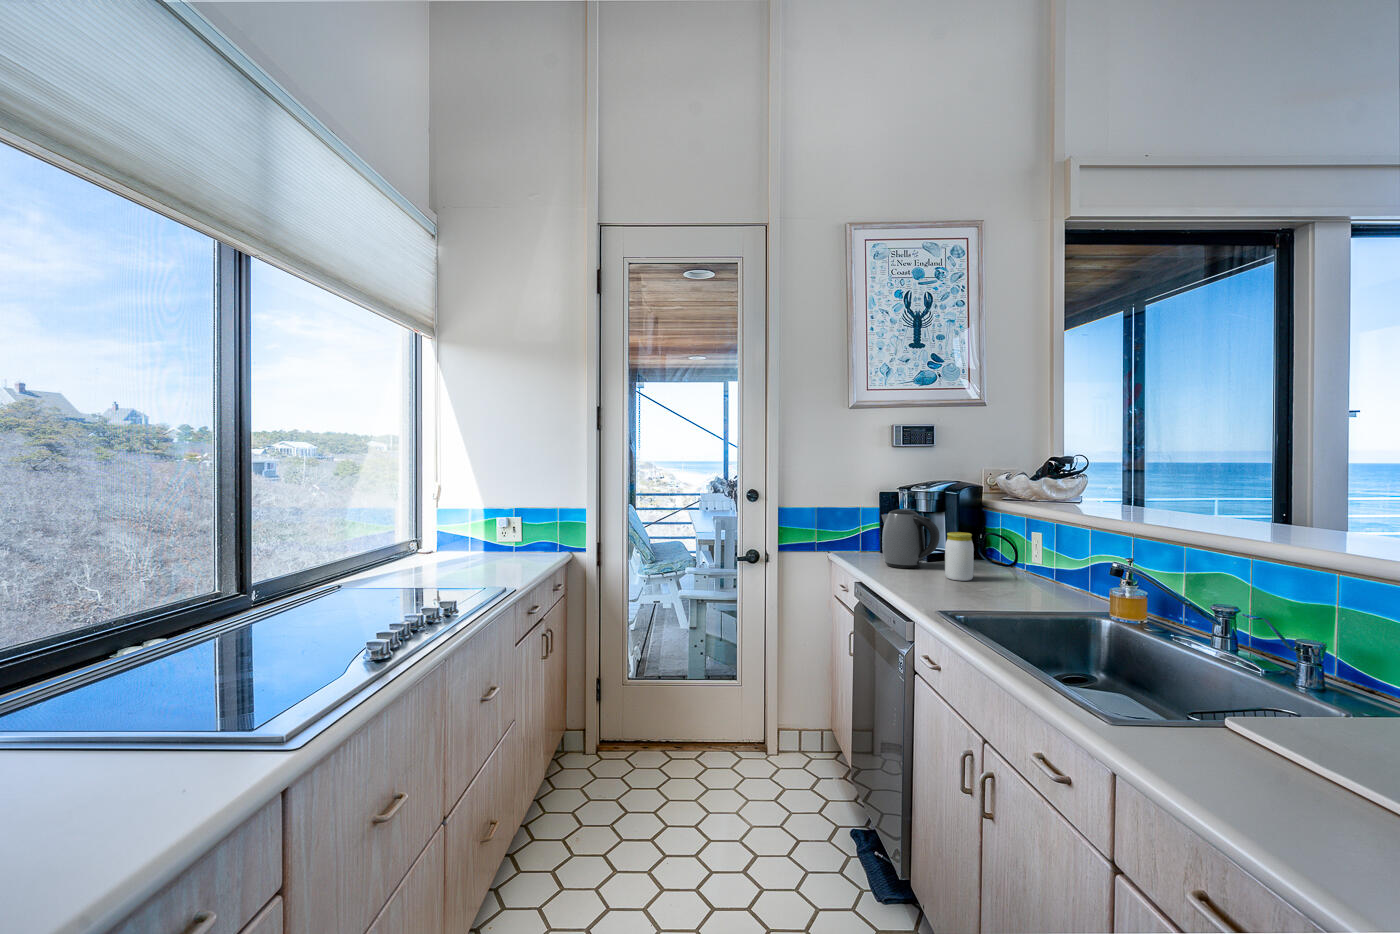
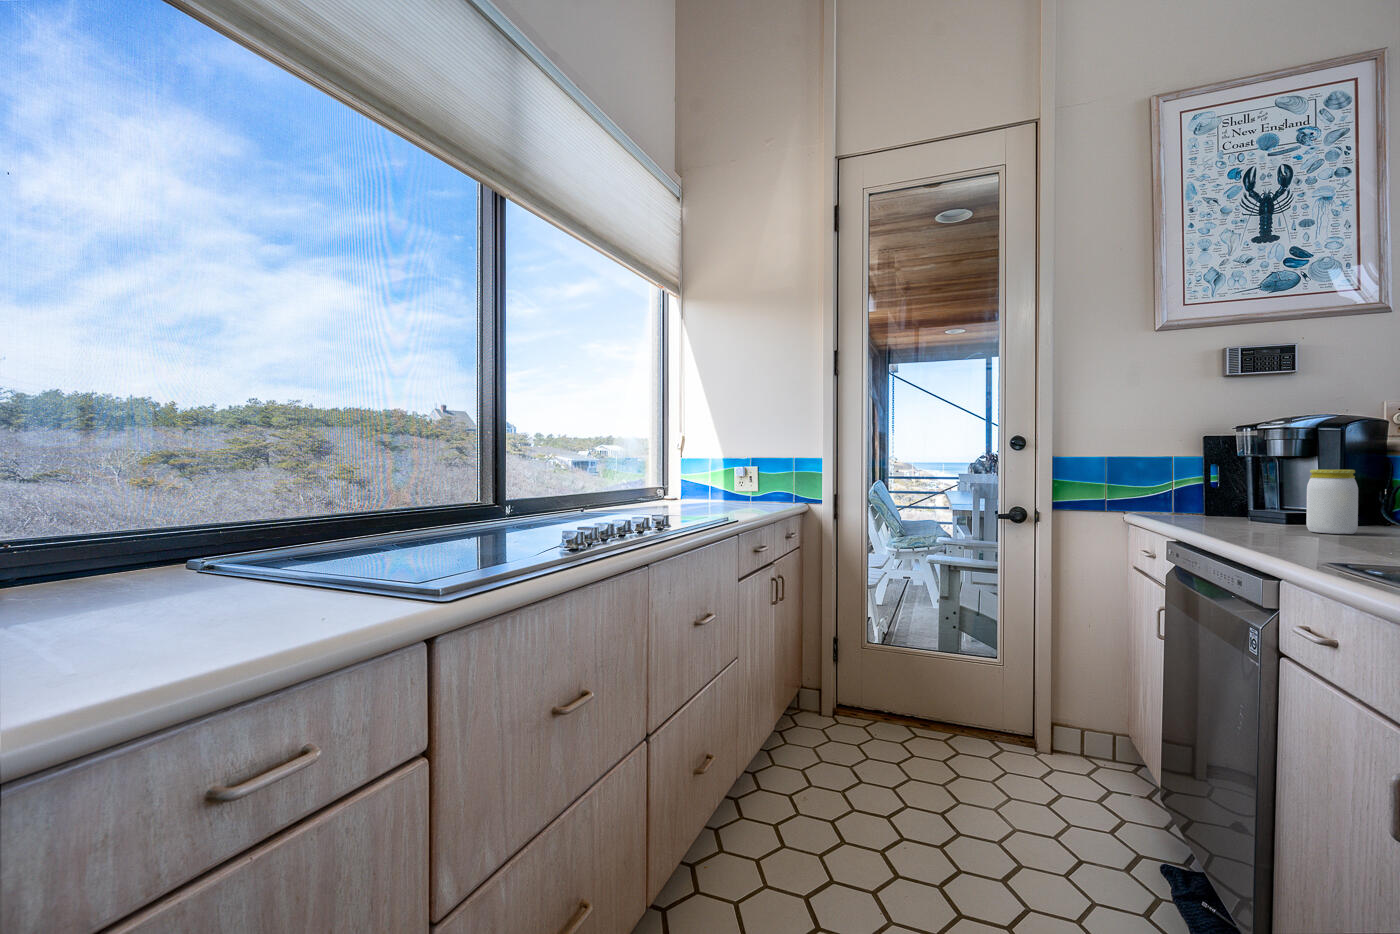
kettle: present [882,509,940,568] -> none [1203,448,1299,524]

